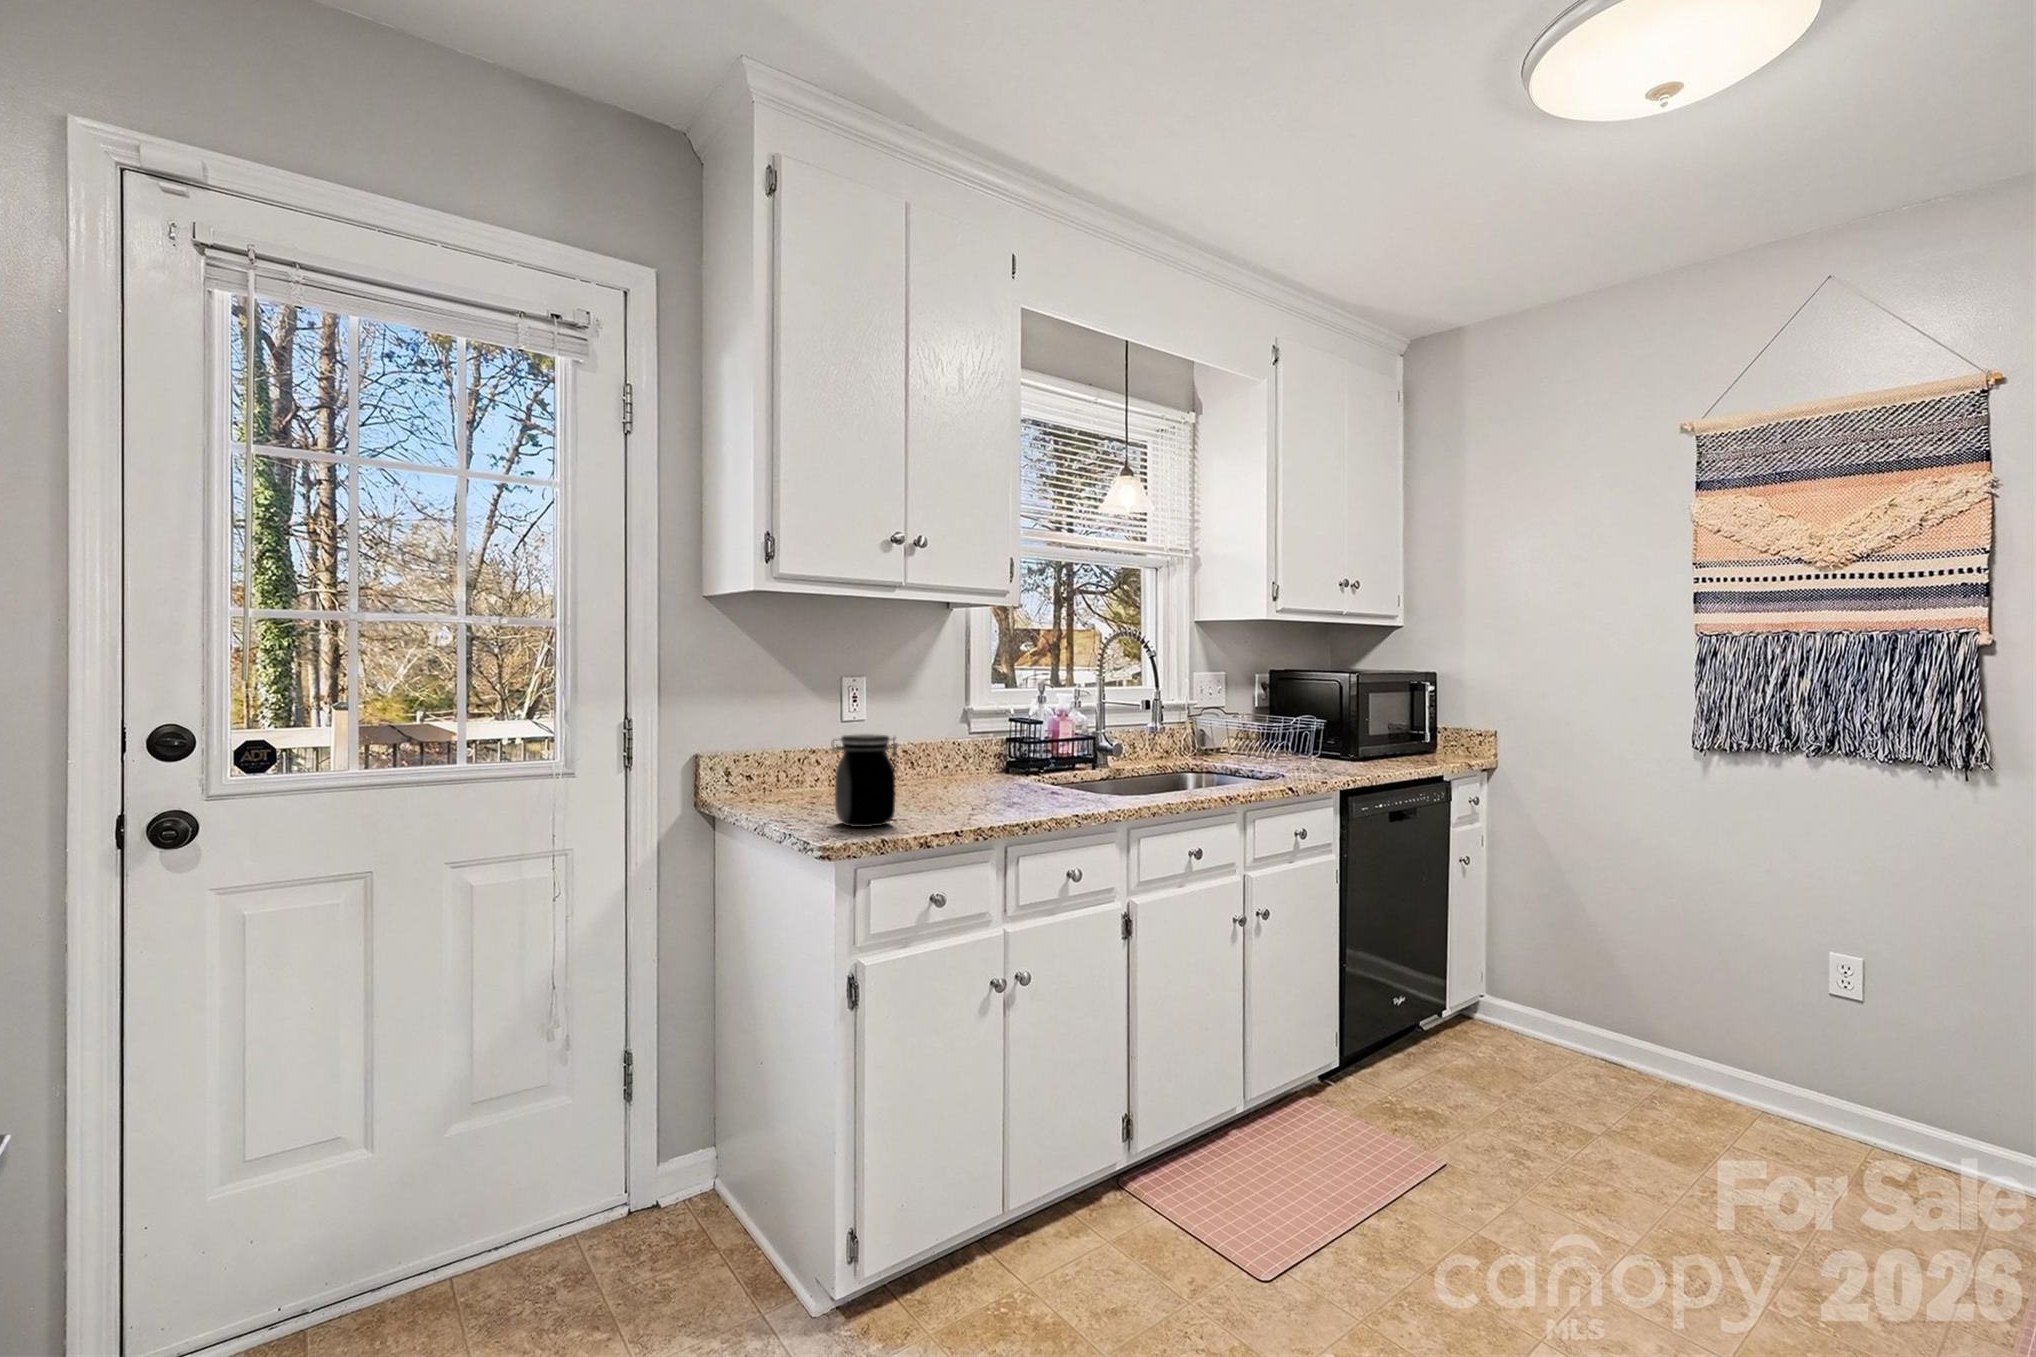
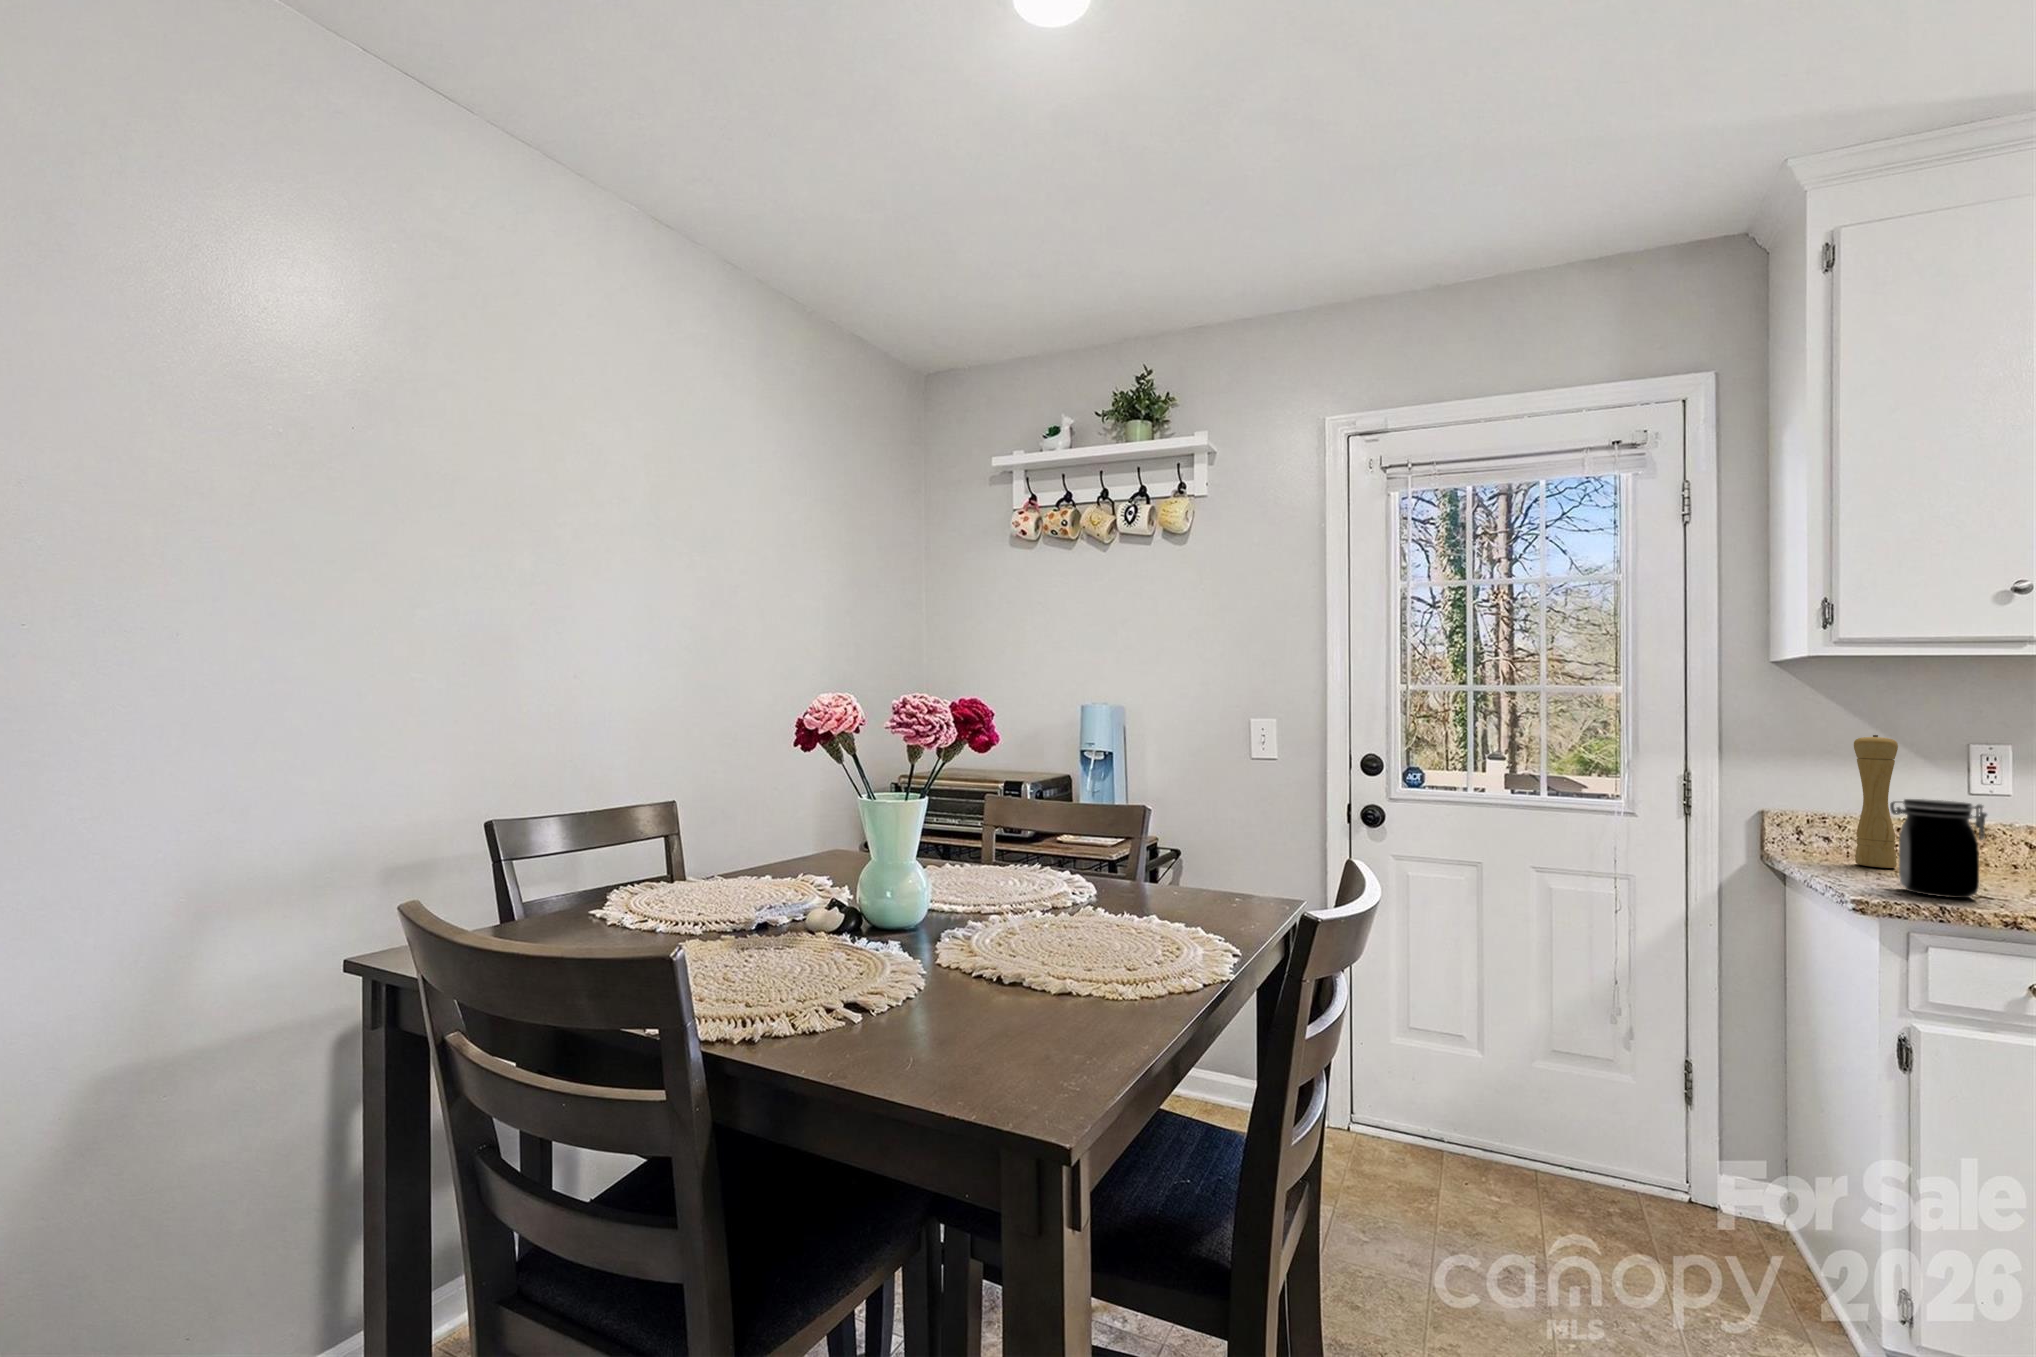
pepper mill: none [778,673,810,802] -> present [1854,735,1898,868]

